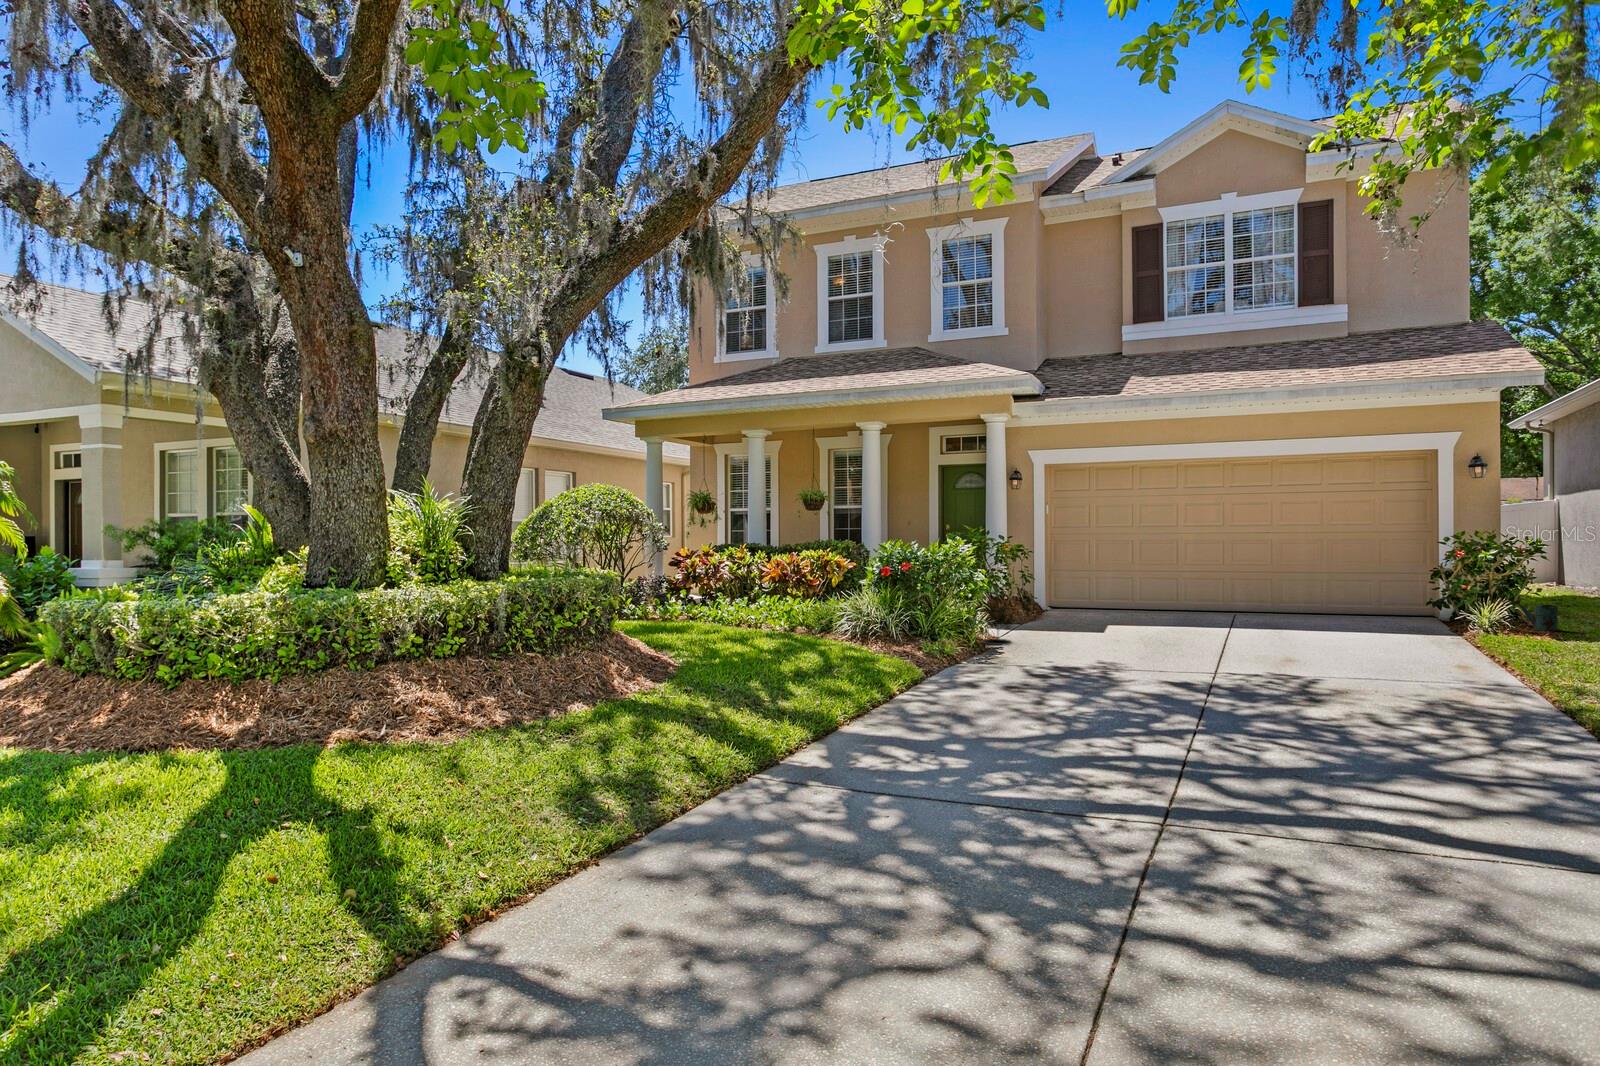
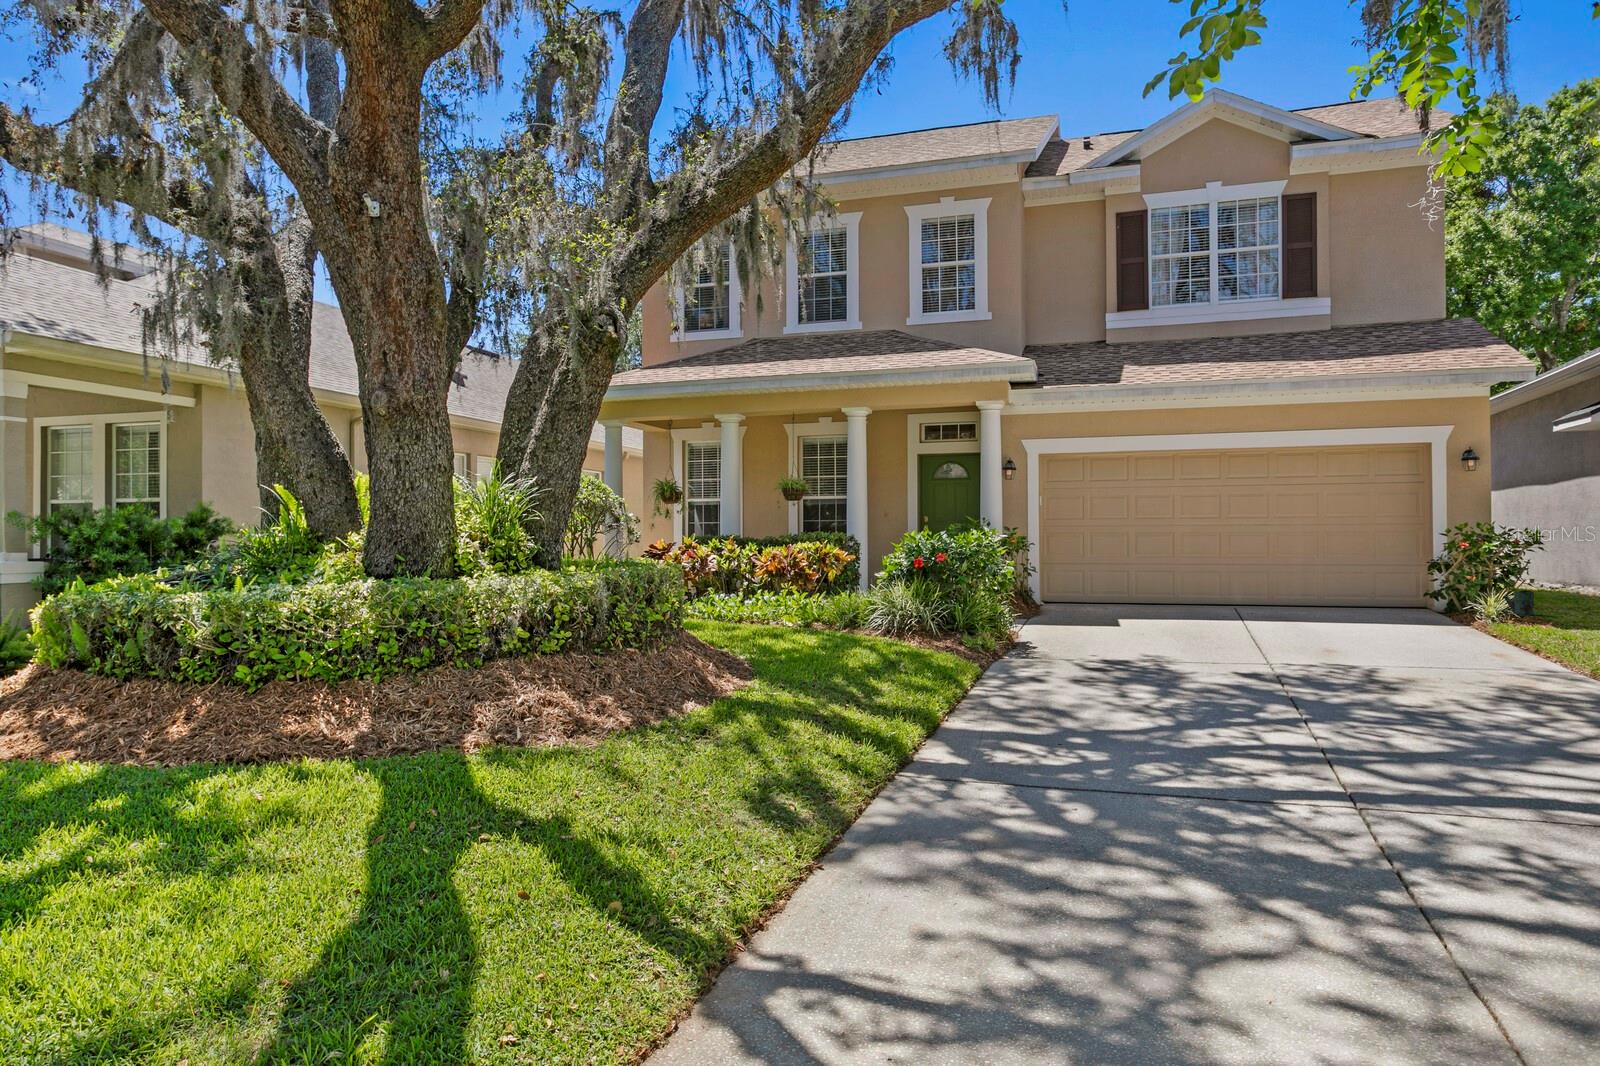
potted tree: present [983,595,1016,645] -> none [1012,581,1051,638]

